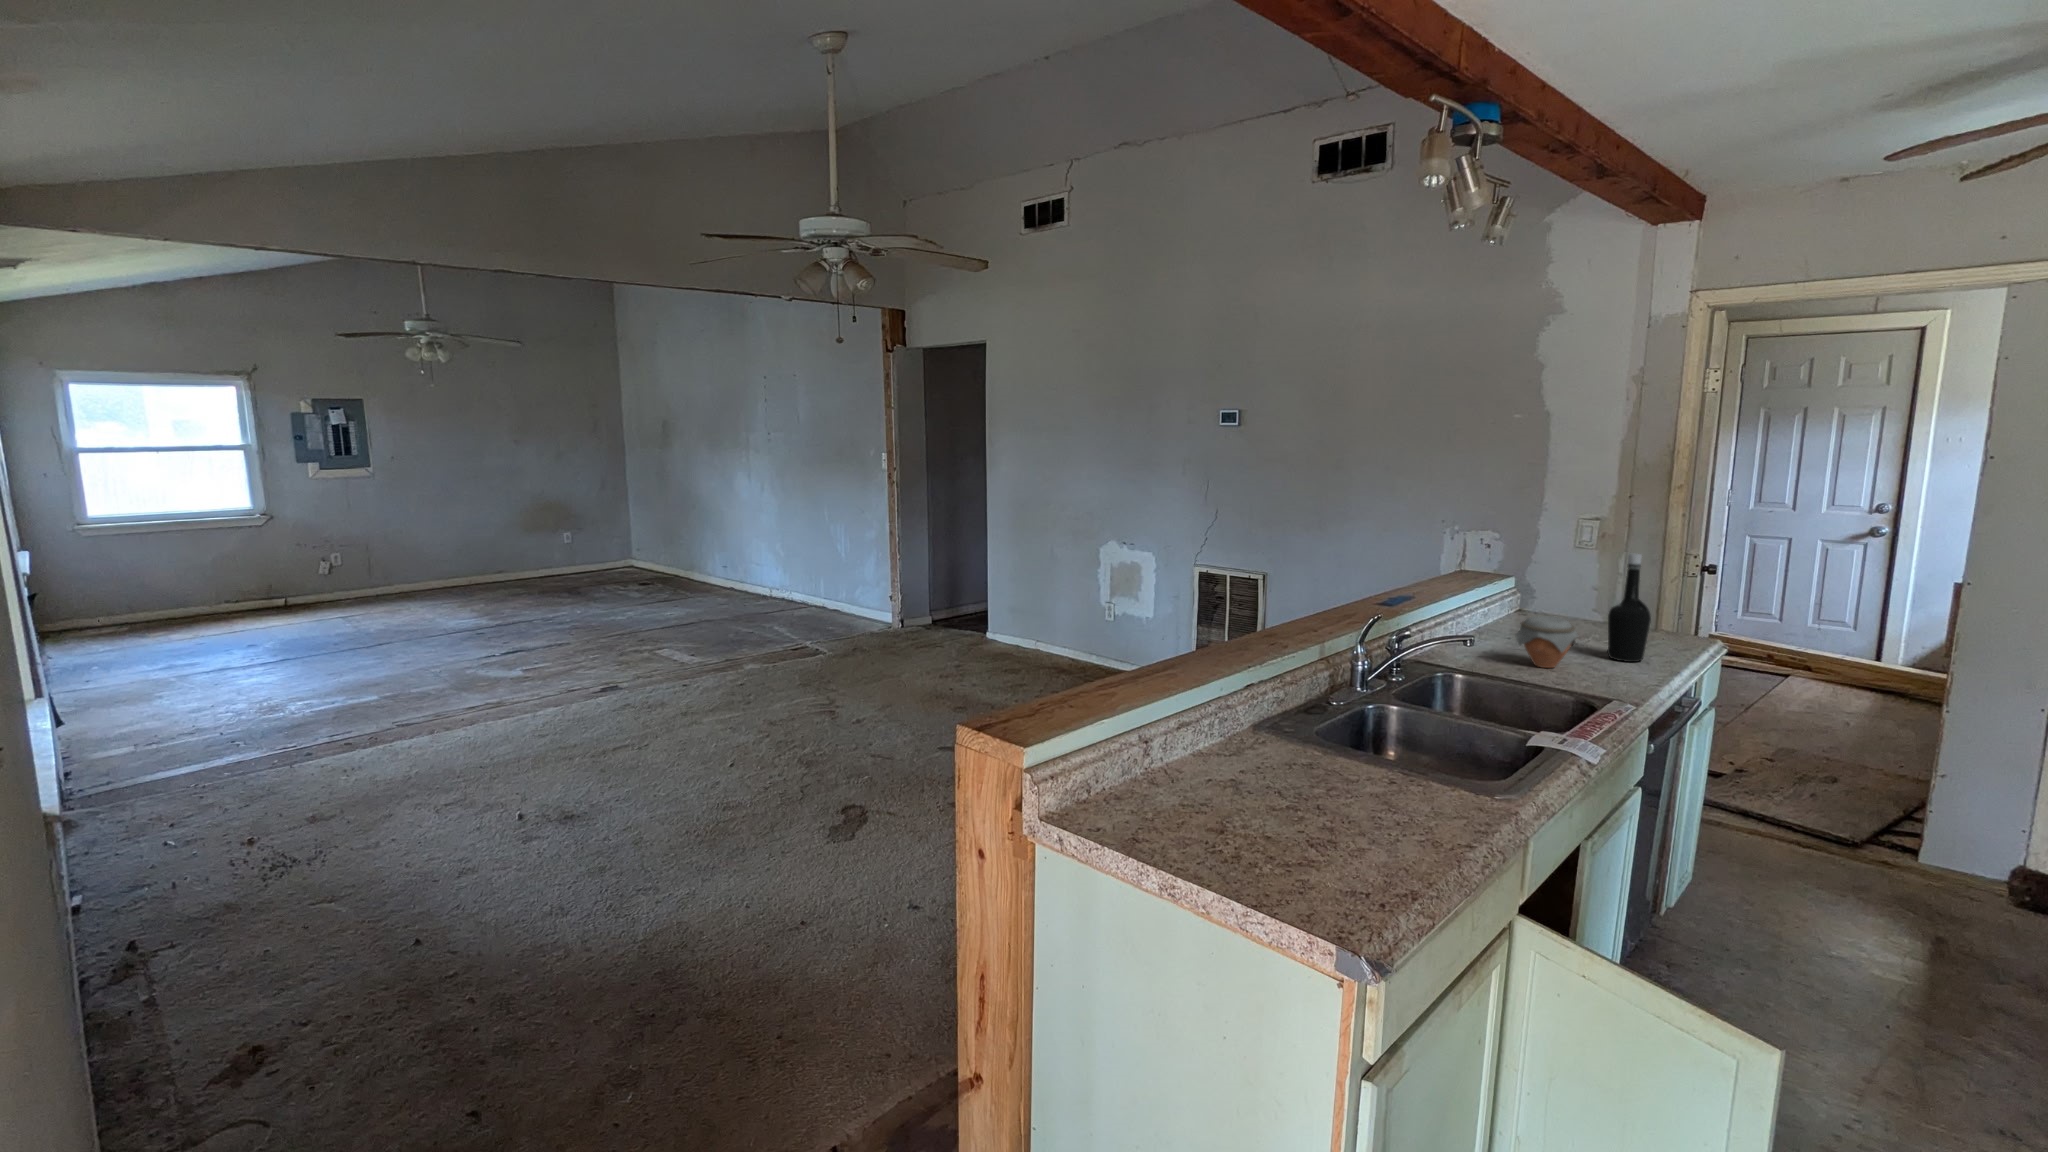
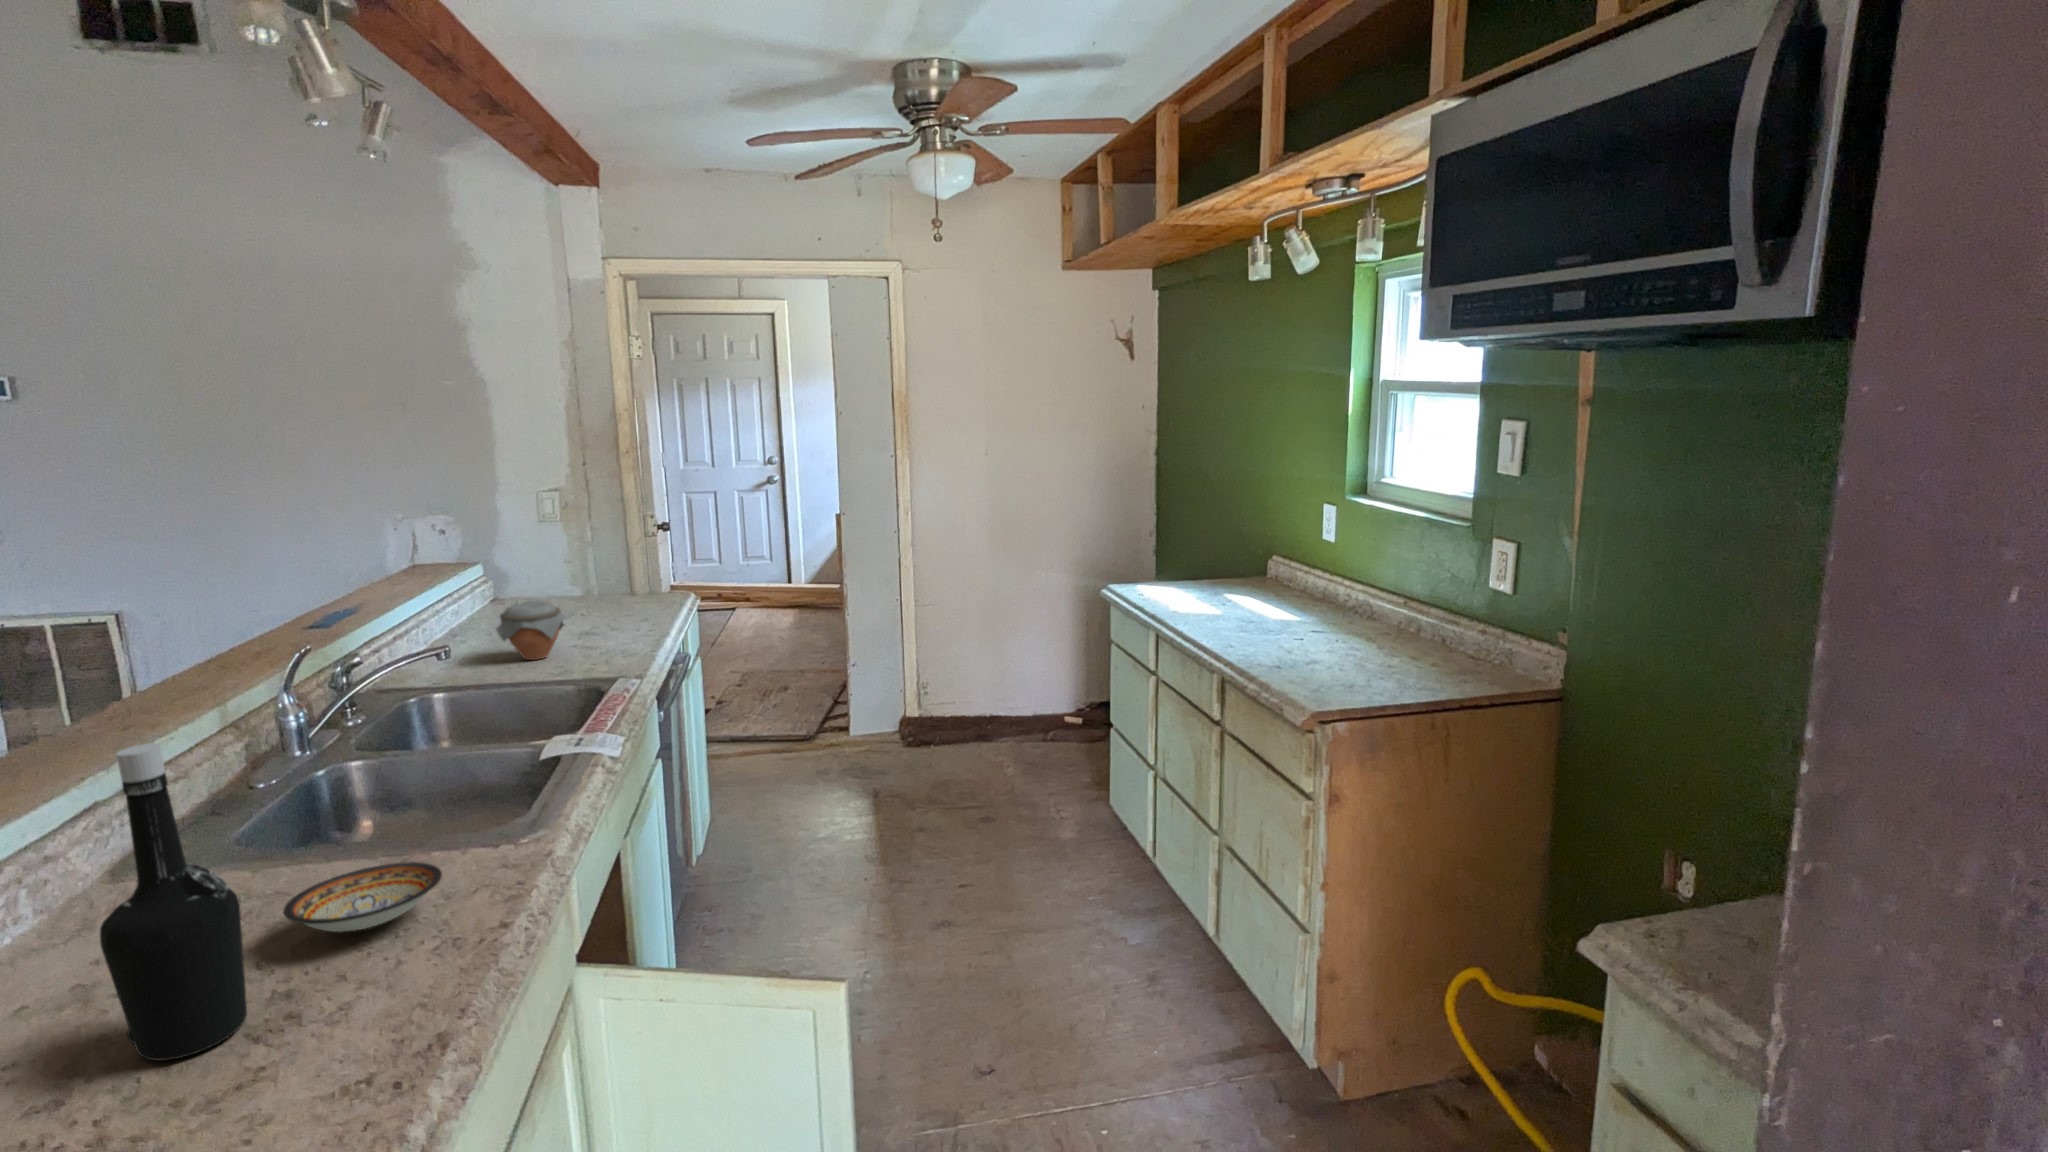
bottle: present [1607,554,1651,662] -> present [100,744,247,1061]
ceramic bowl: none [1338,771,1437,812] -> present [283,862,442,932]

